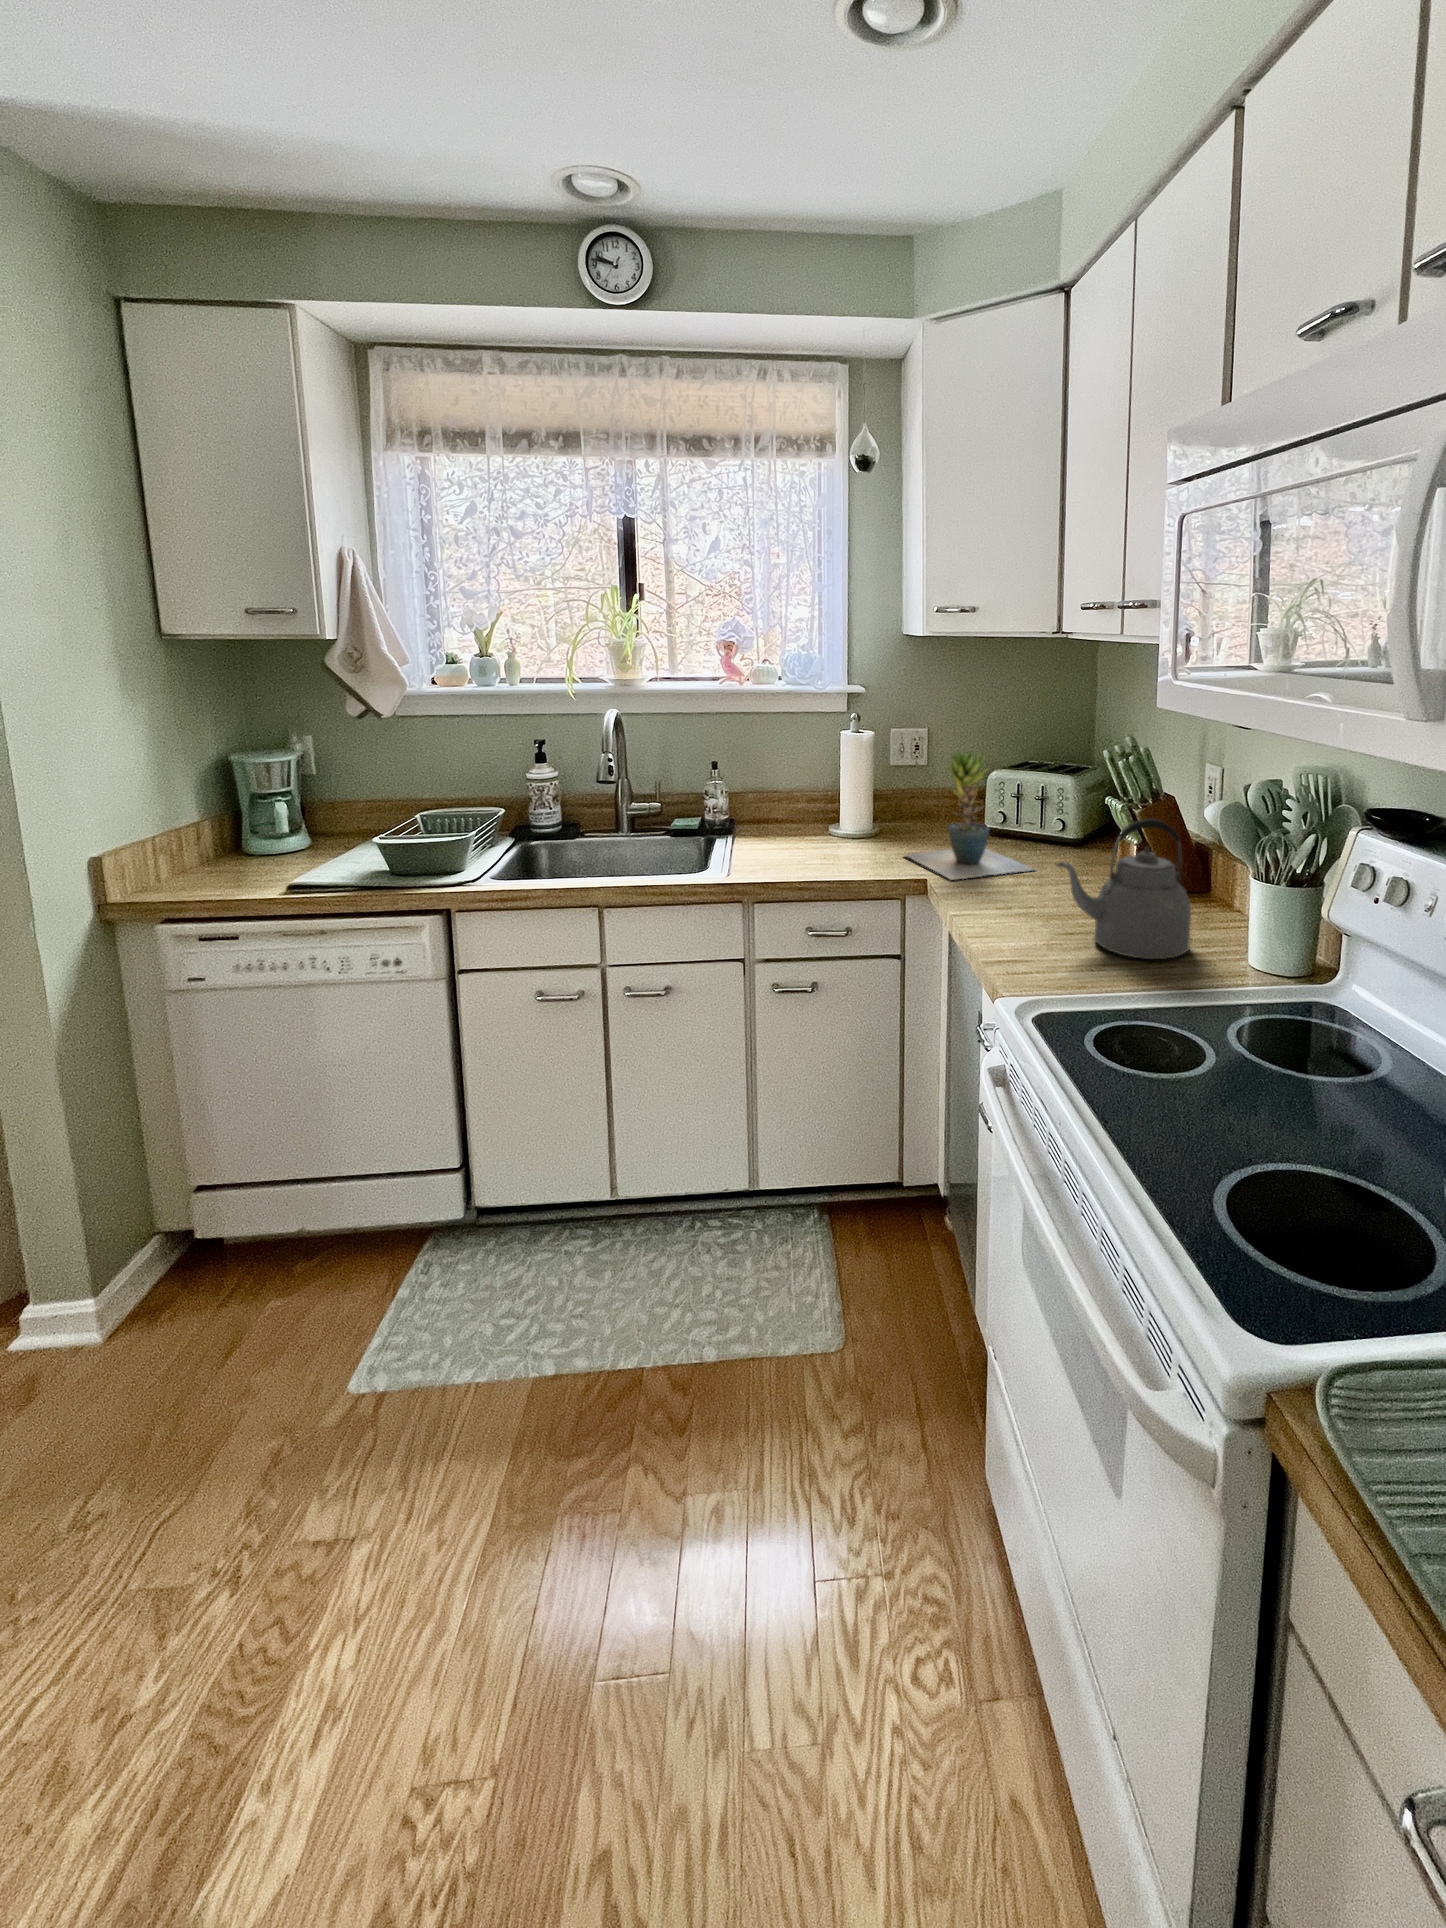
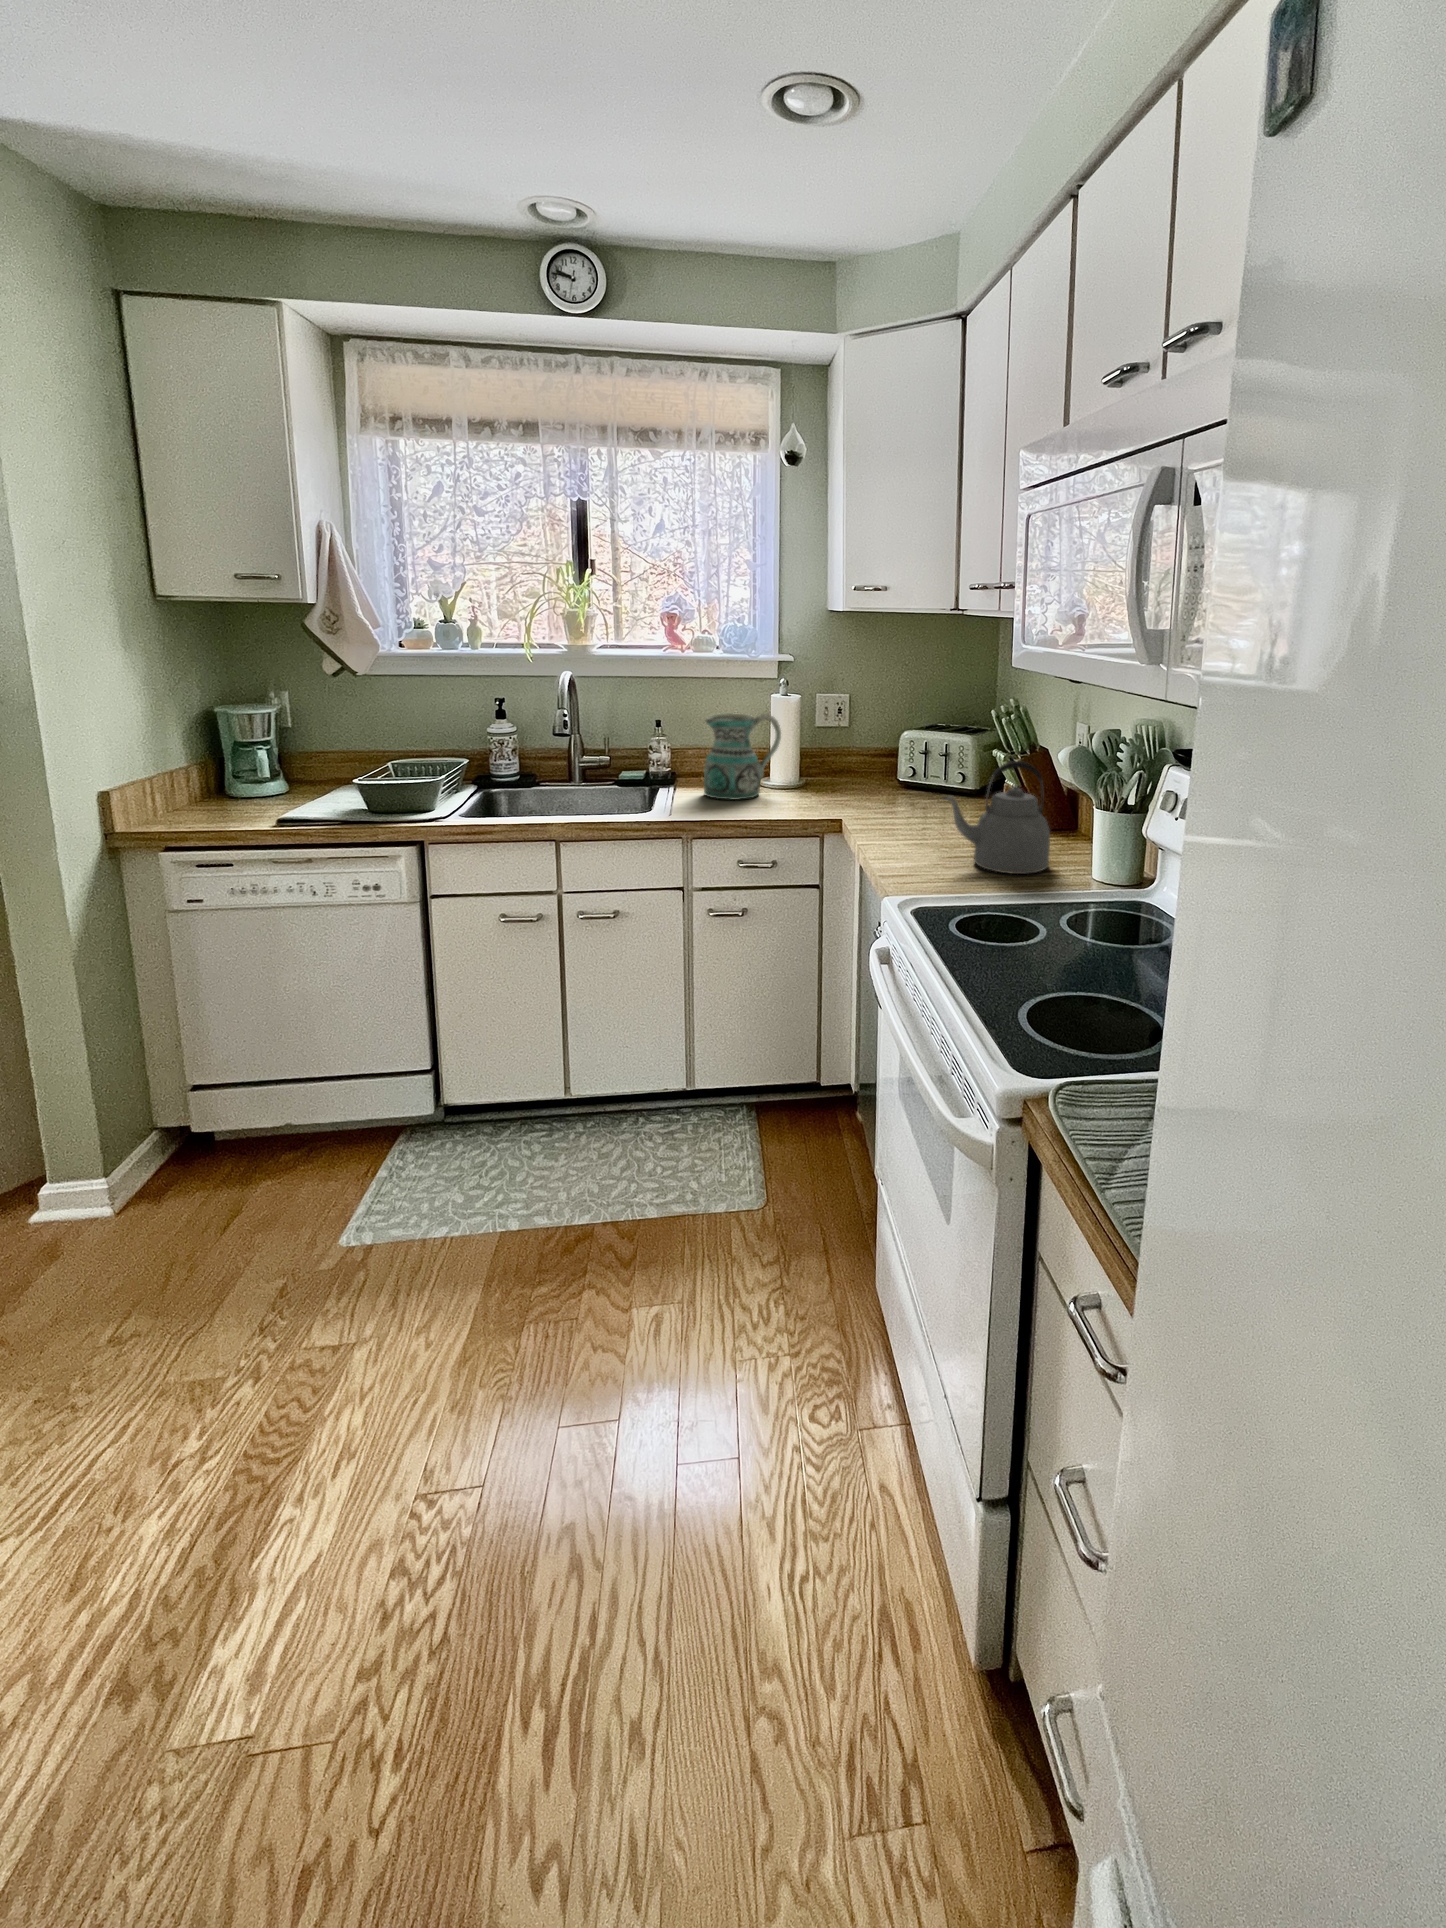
potted plant: present [906,752,1033,880] -> none [825,710,940,821]
ceramic pitcher: none [765,753,851,851] -> present [704,713,781,800]

